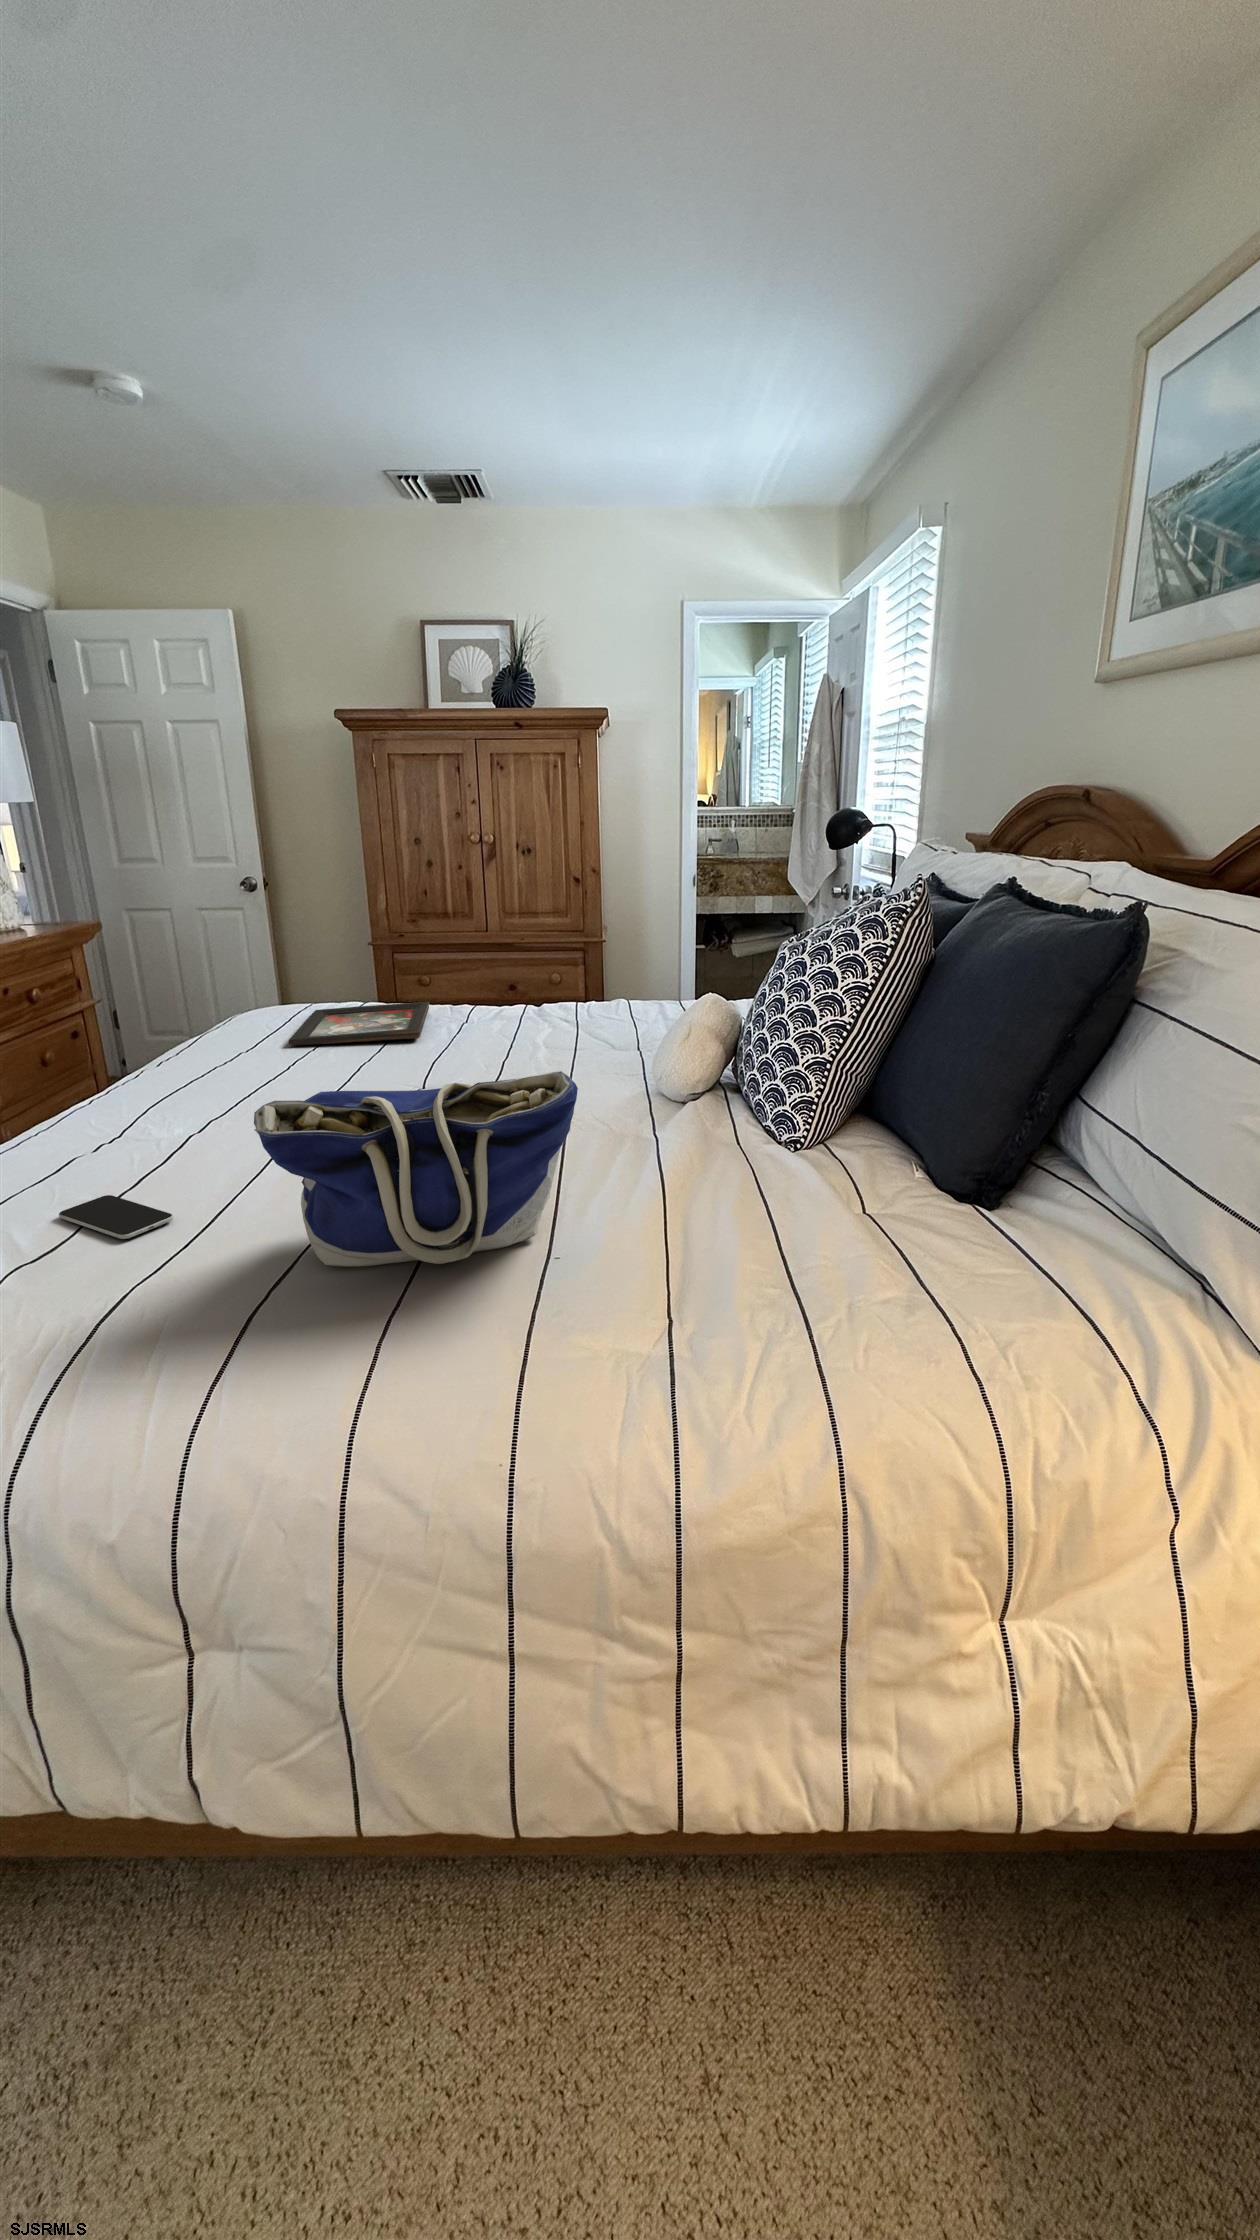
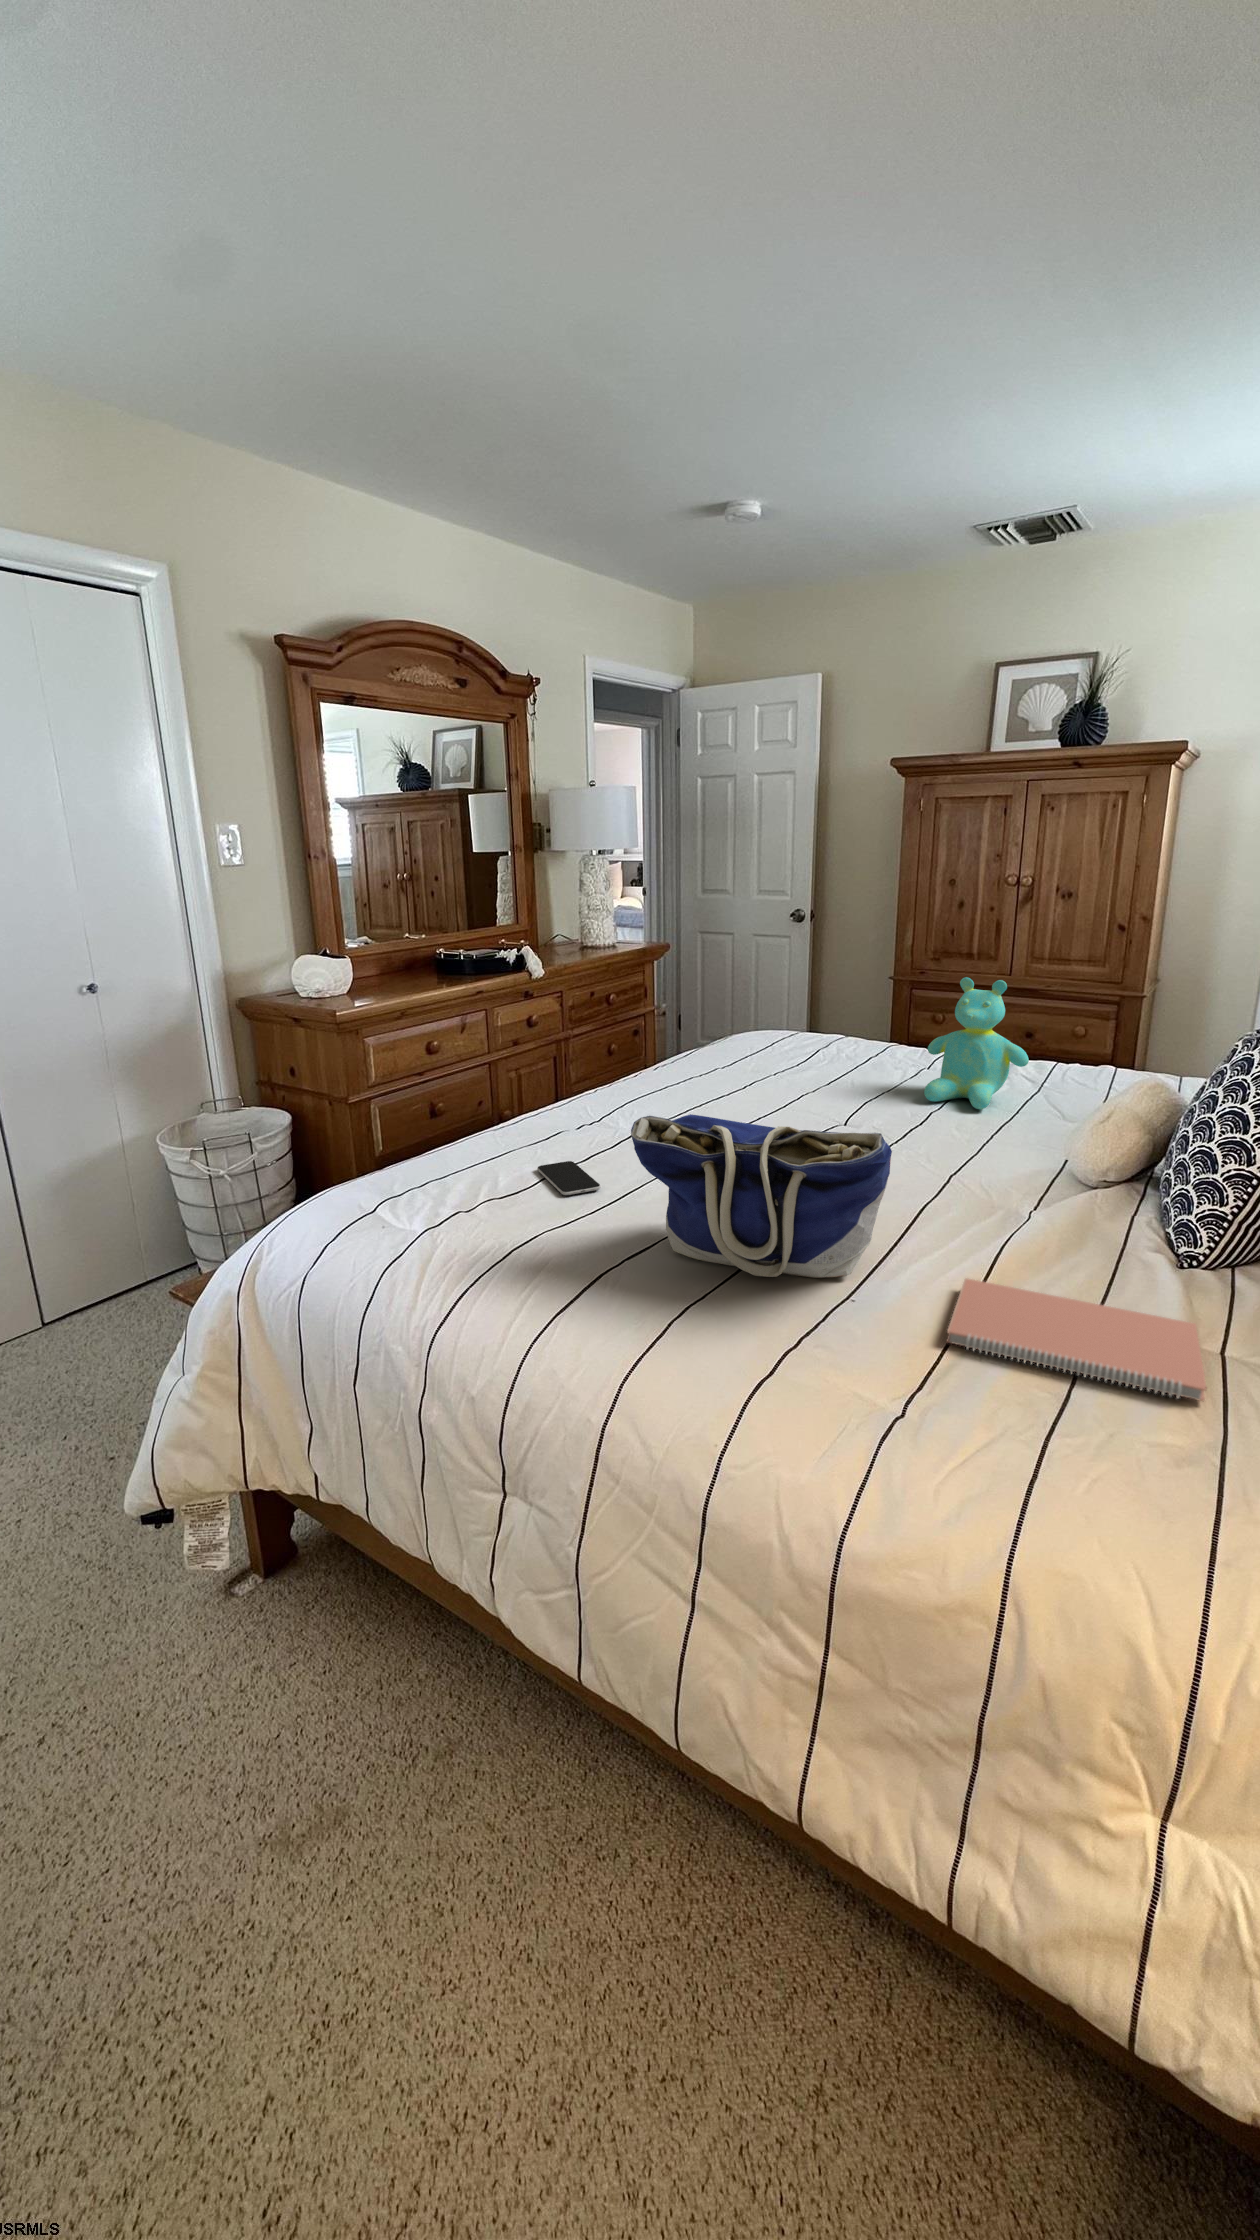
teddy bear: none [476,923,575,1053] -> present [924,977,1029,1109]
decorative tray: present [289,1002,429,1045] -> none [759,1037,899,1076]
notebook: none [643,1192,879,1272] -> present [946,1278,1206,1402]

